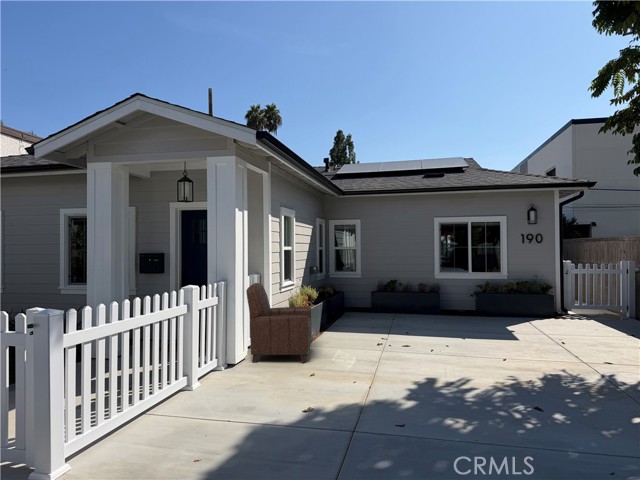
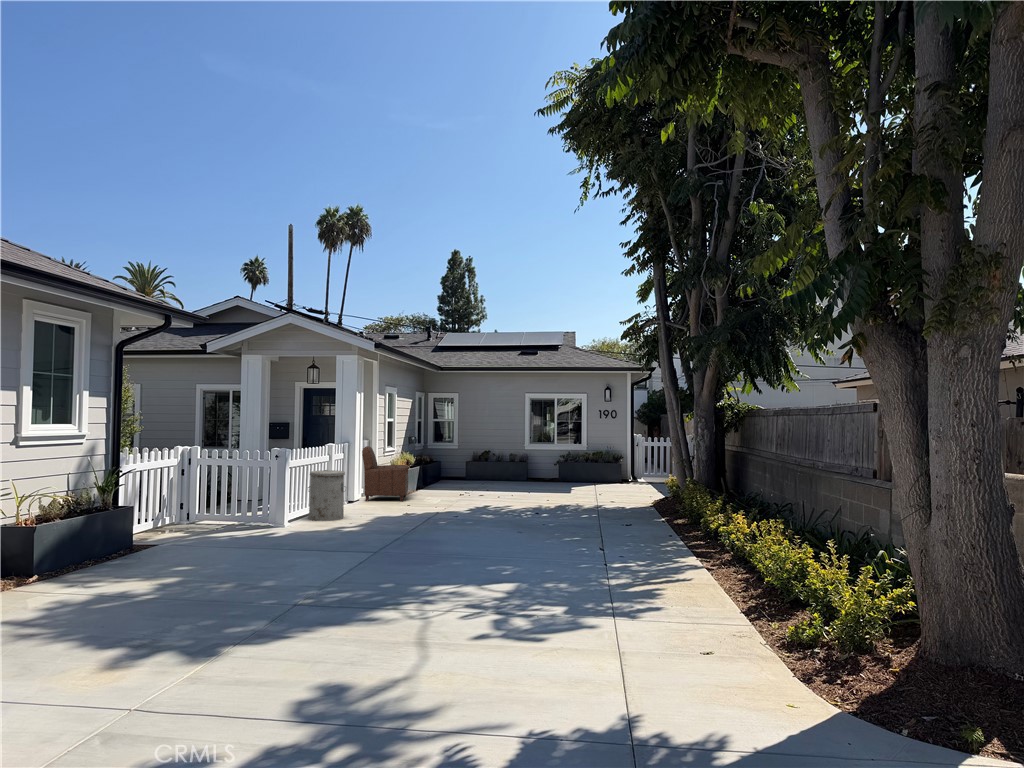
trash can: none [122,337,196,450] -> present [308,470,345,521]

